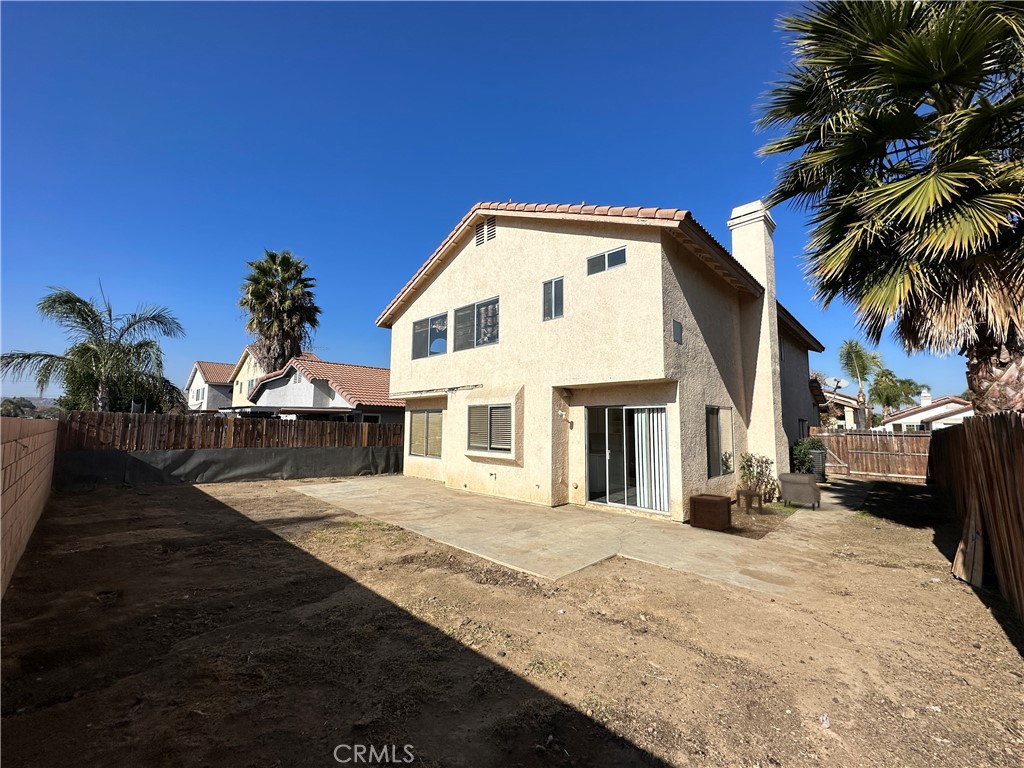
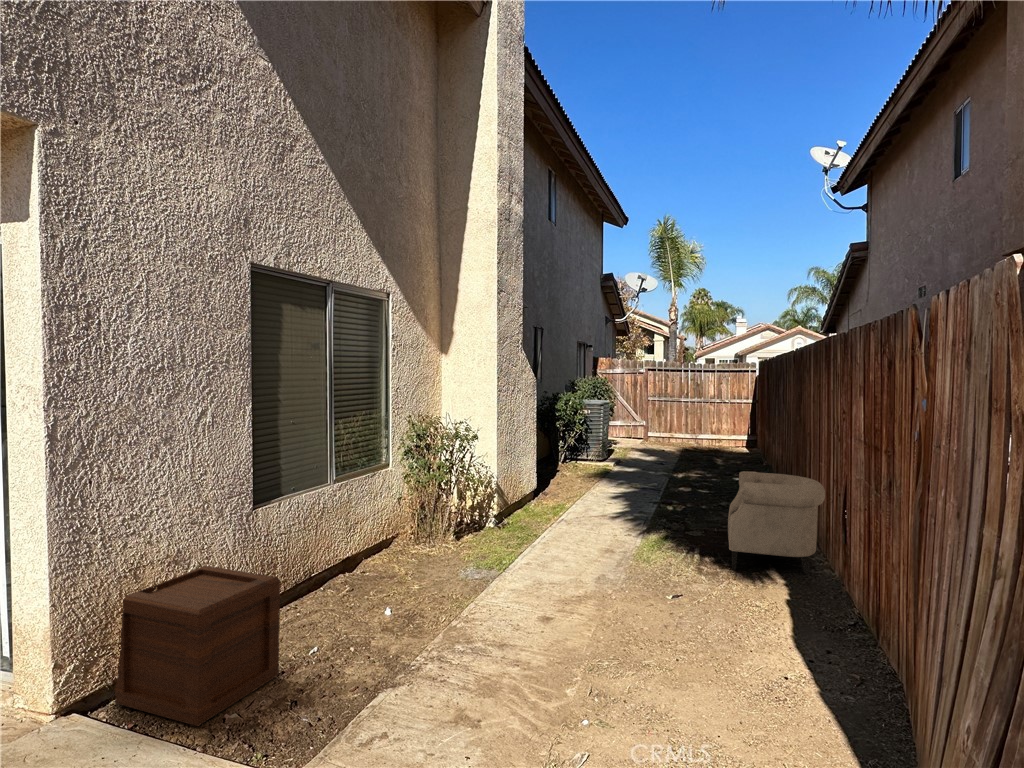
chair: present [778,473,821,511] -> present [728,471,825,574]
bench: present [736,490,762,514] -> none [386,509,432,586]

